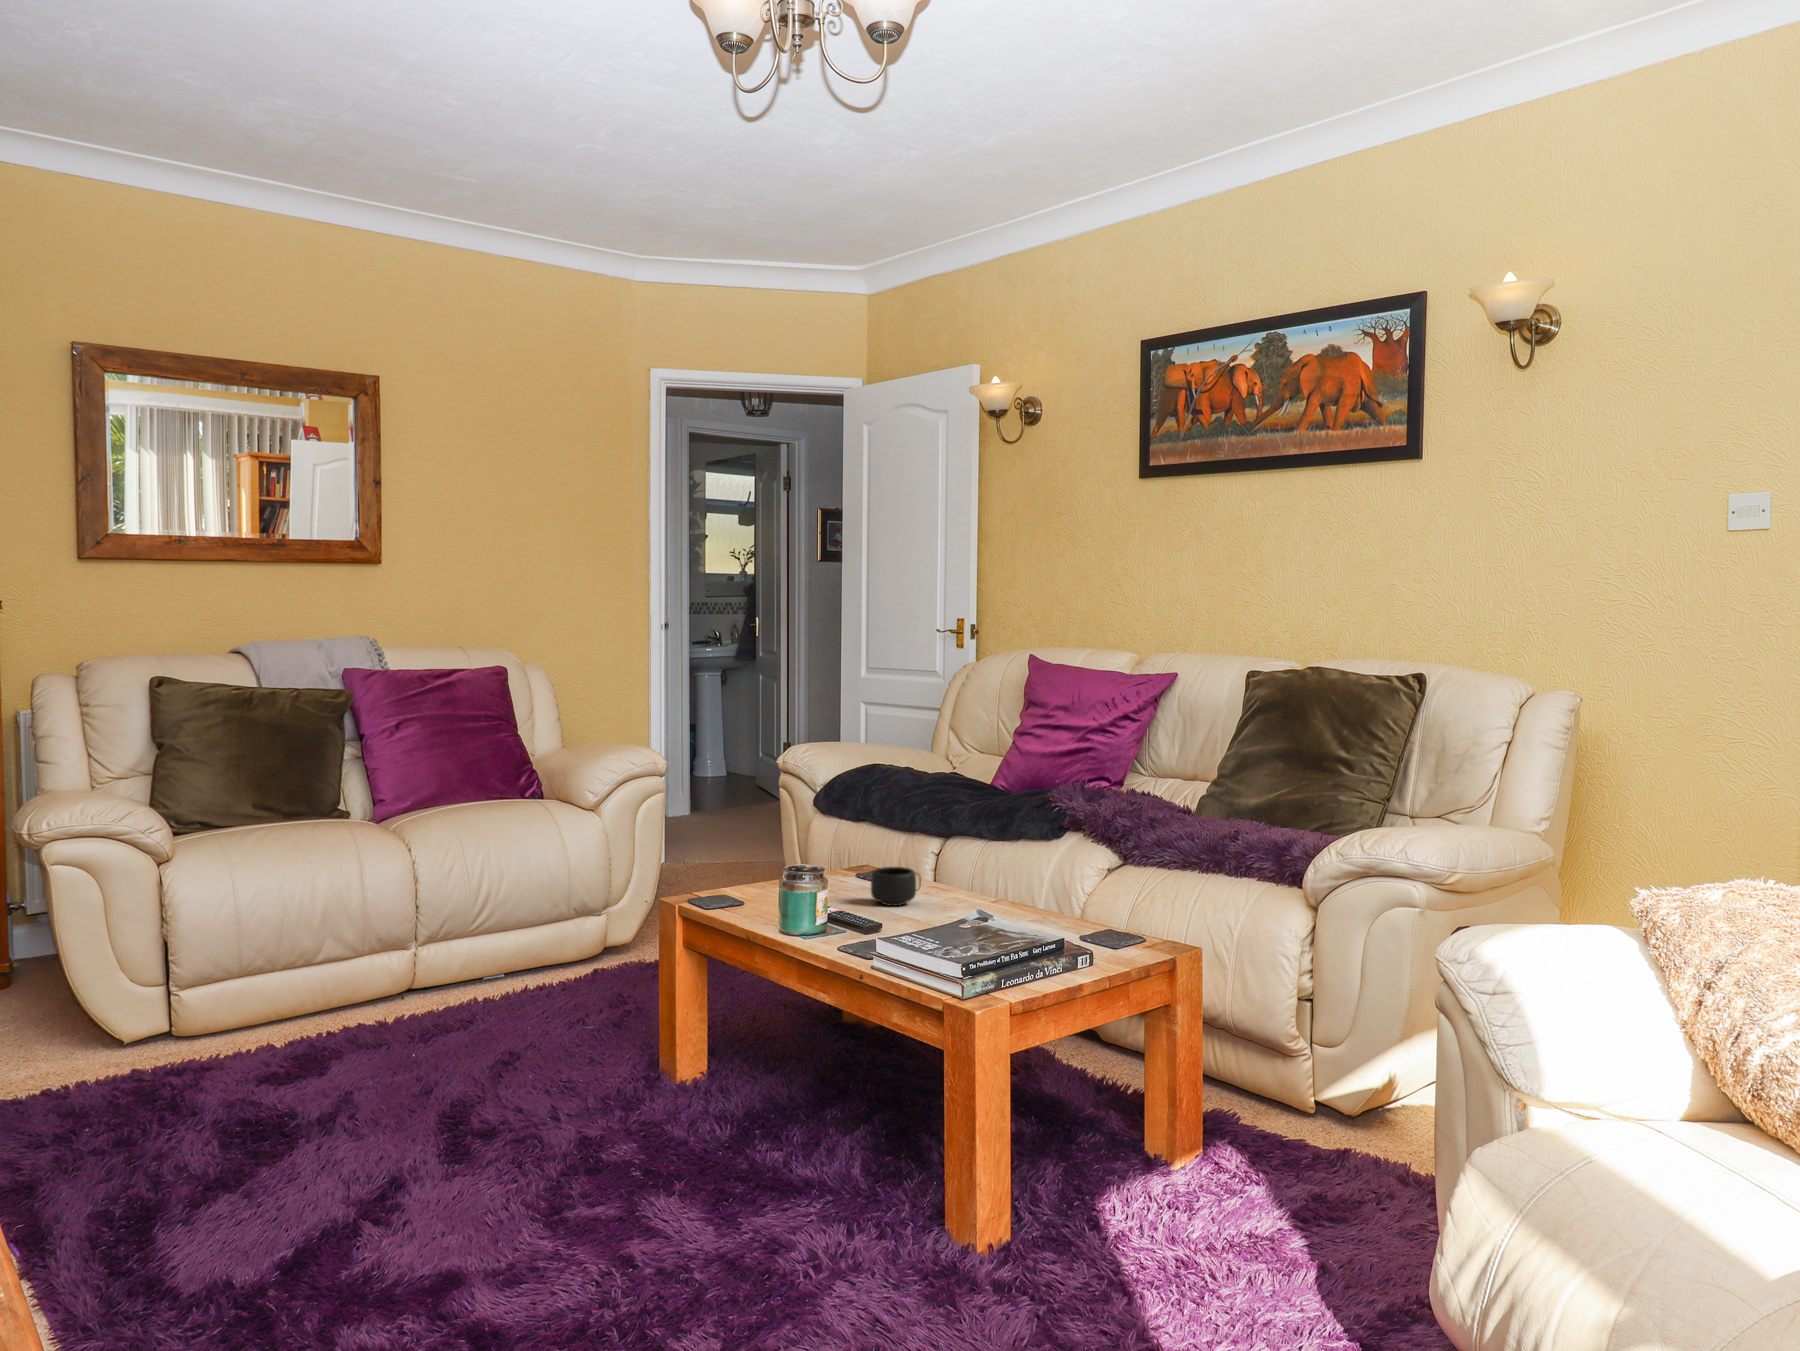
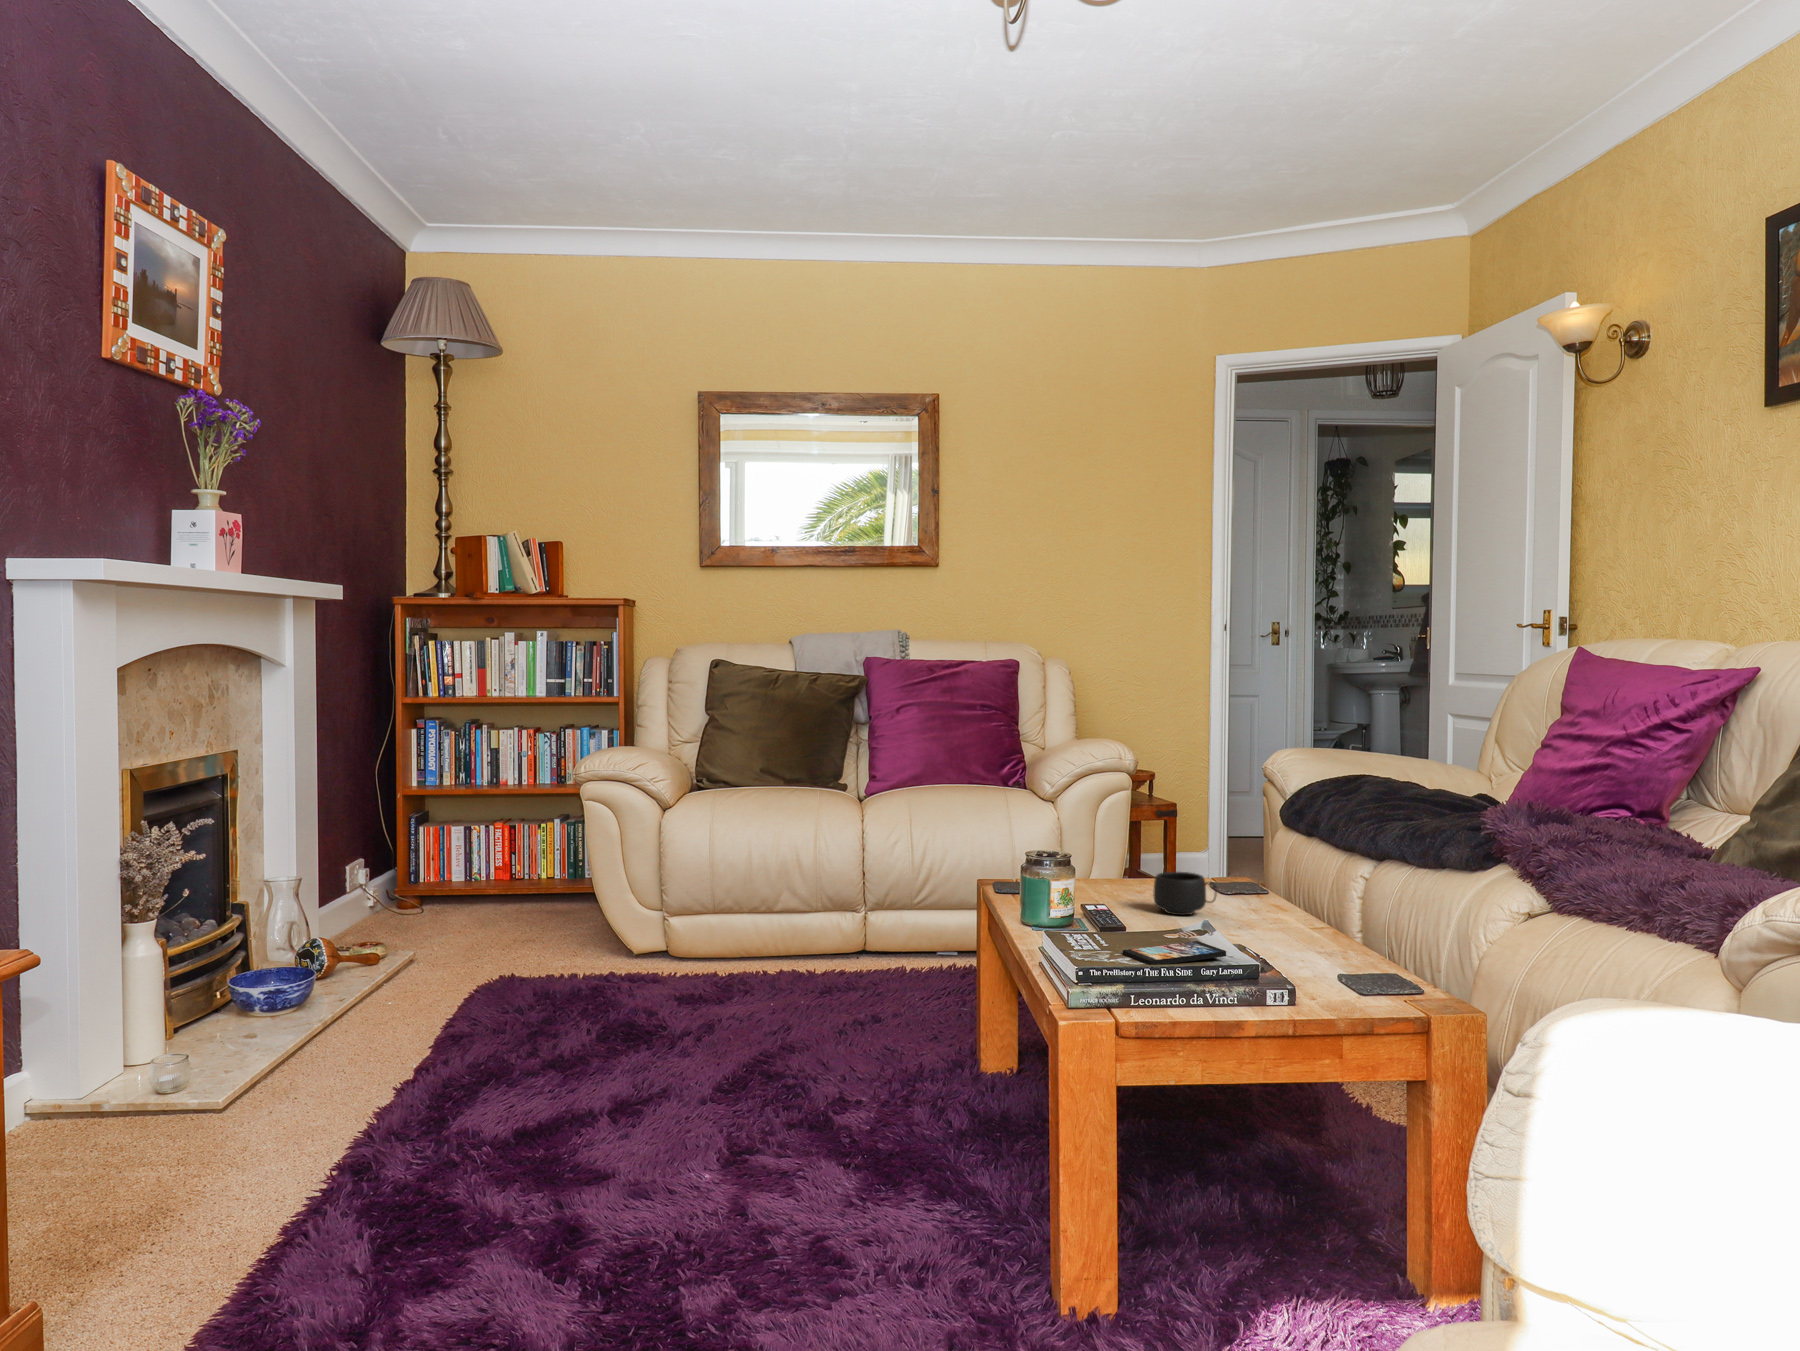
smartphone: none [948,926,1017,954] -> present [1123,941,1226,965]

